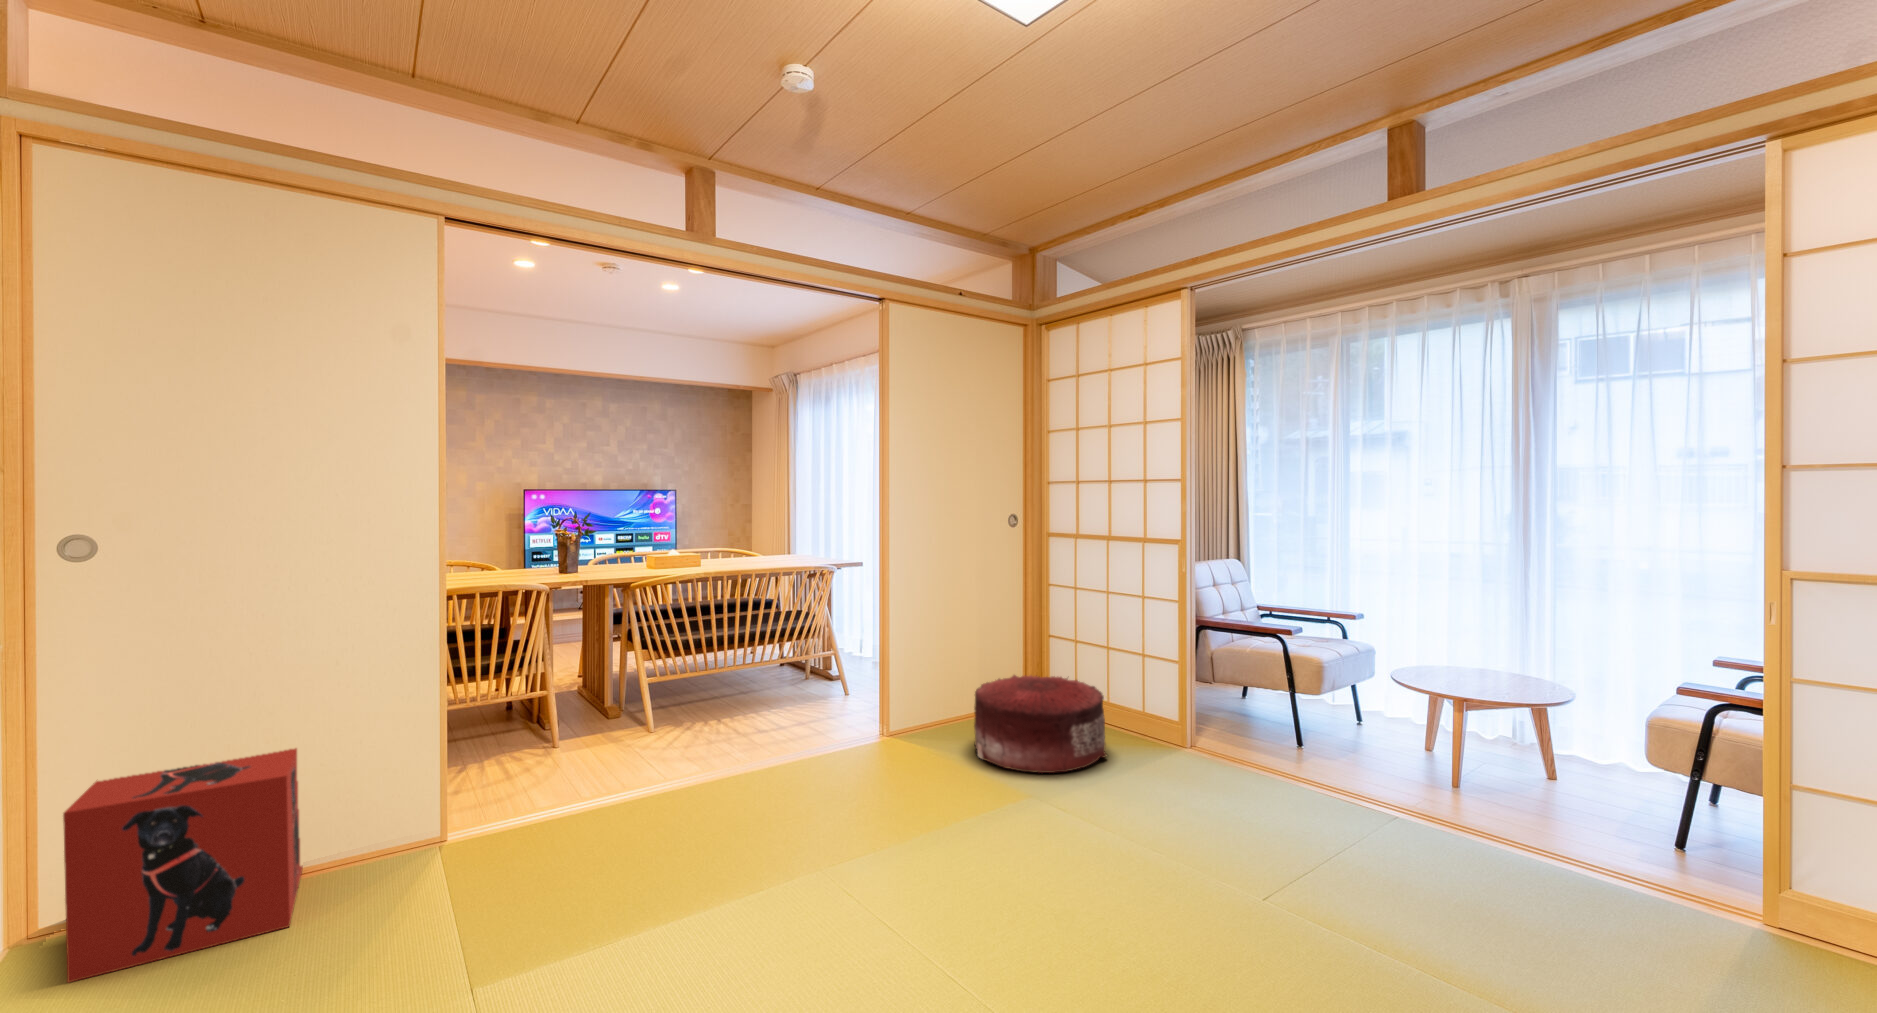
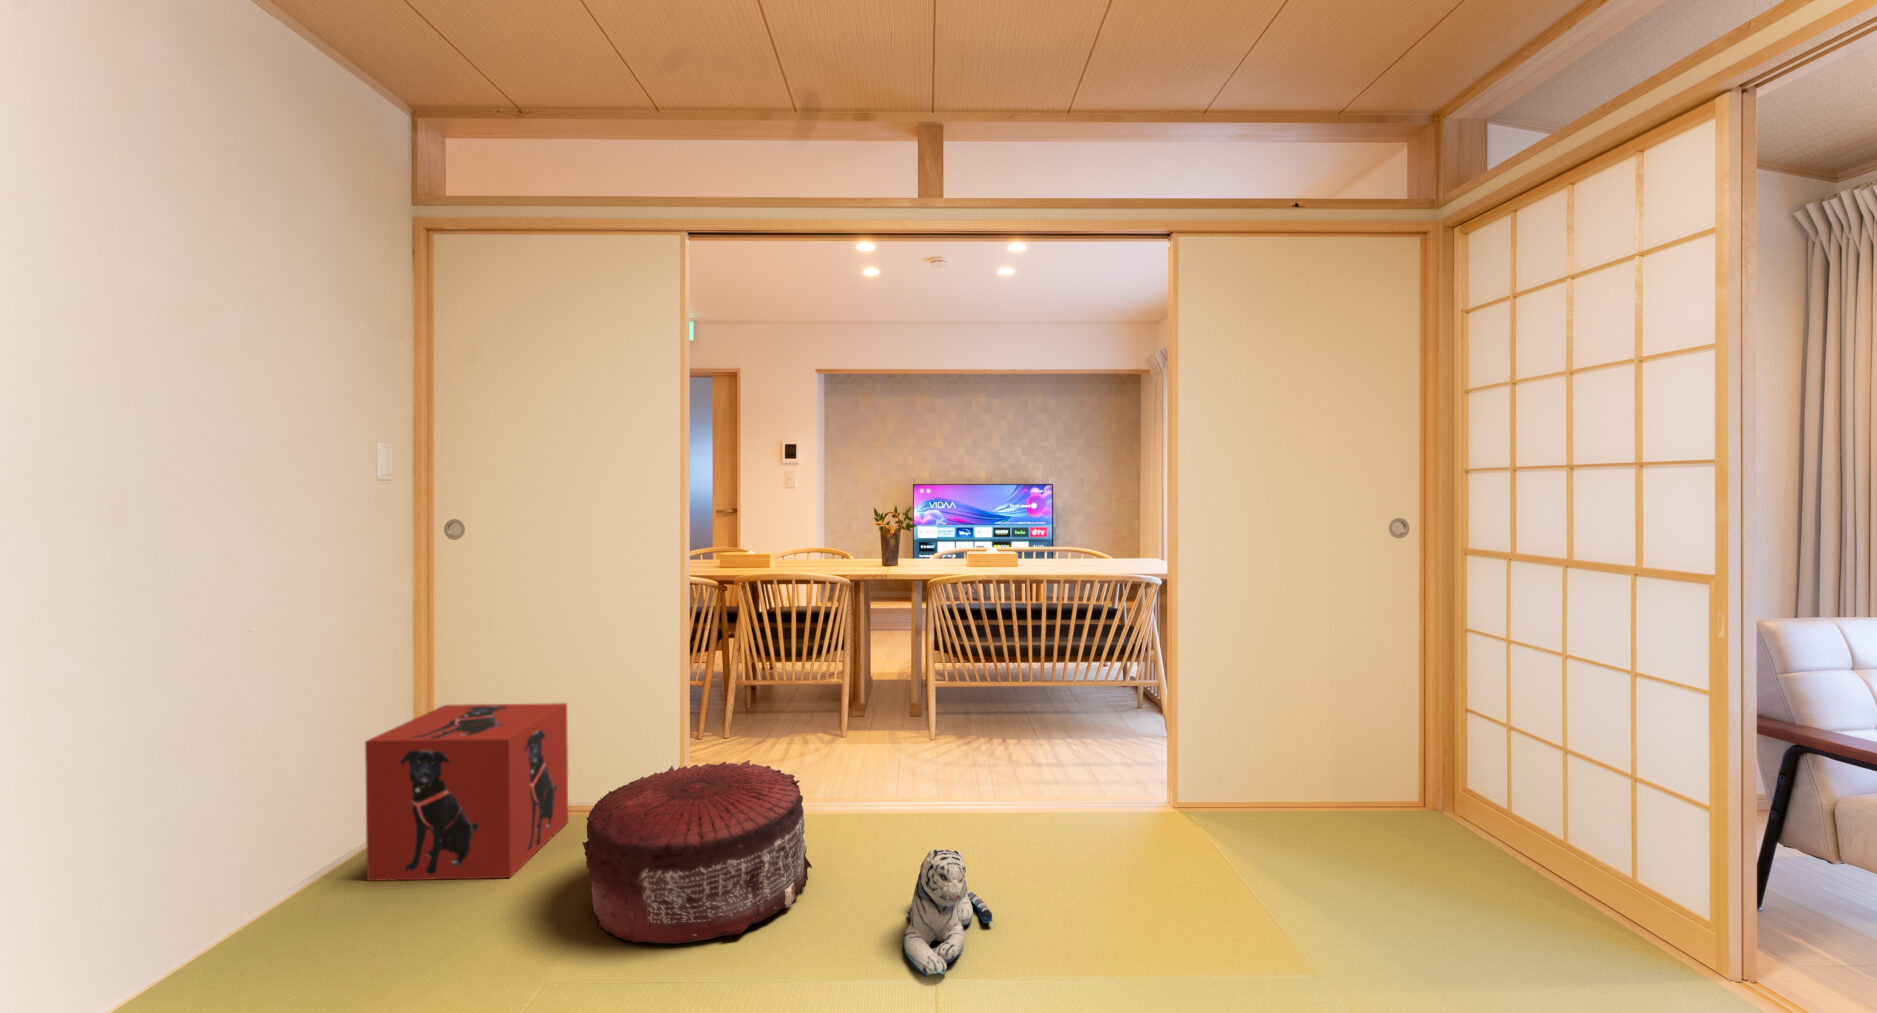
pouf: present [974,675,1107,773] -> present [582,760,812,944]
plush toy: none [742,781,812,875] -> present [903,849,993,977]

